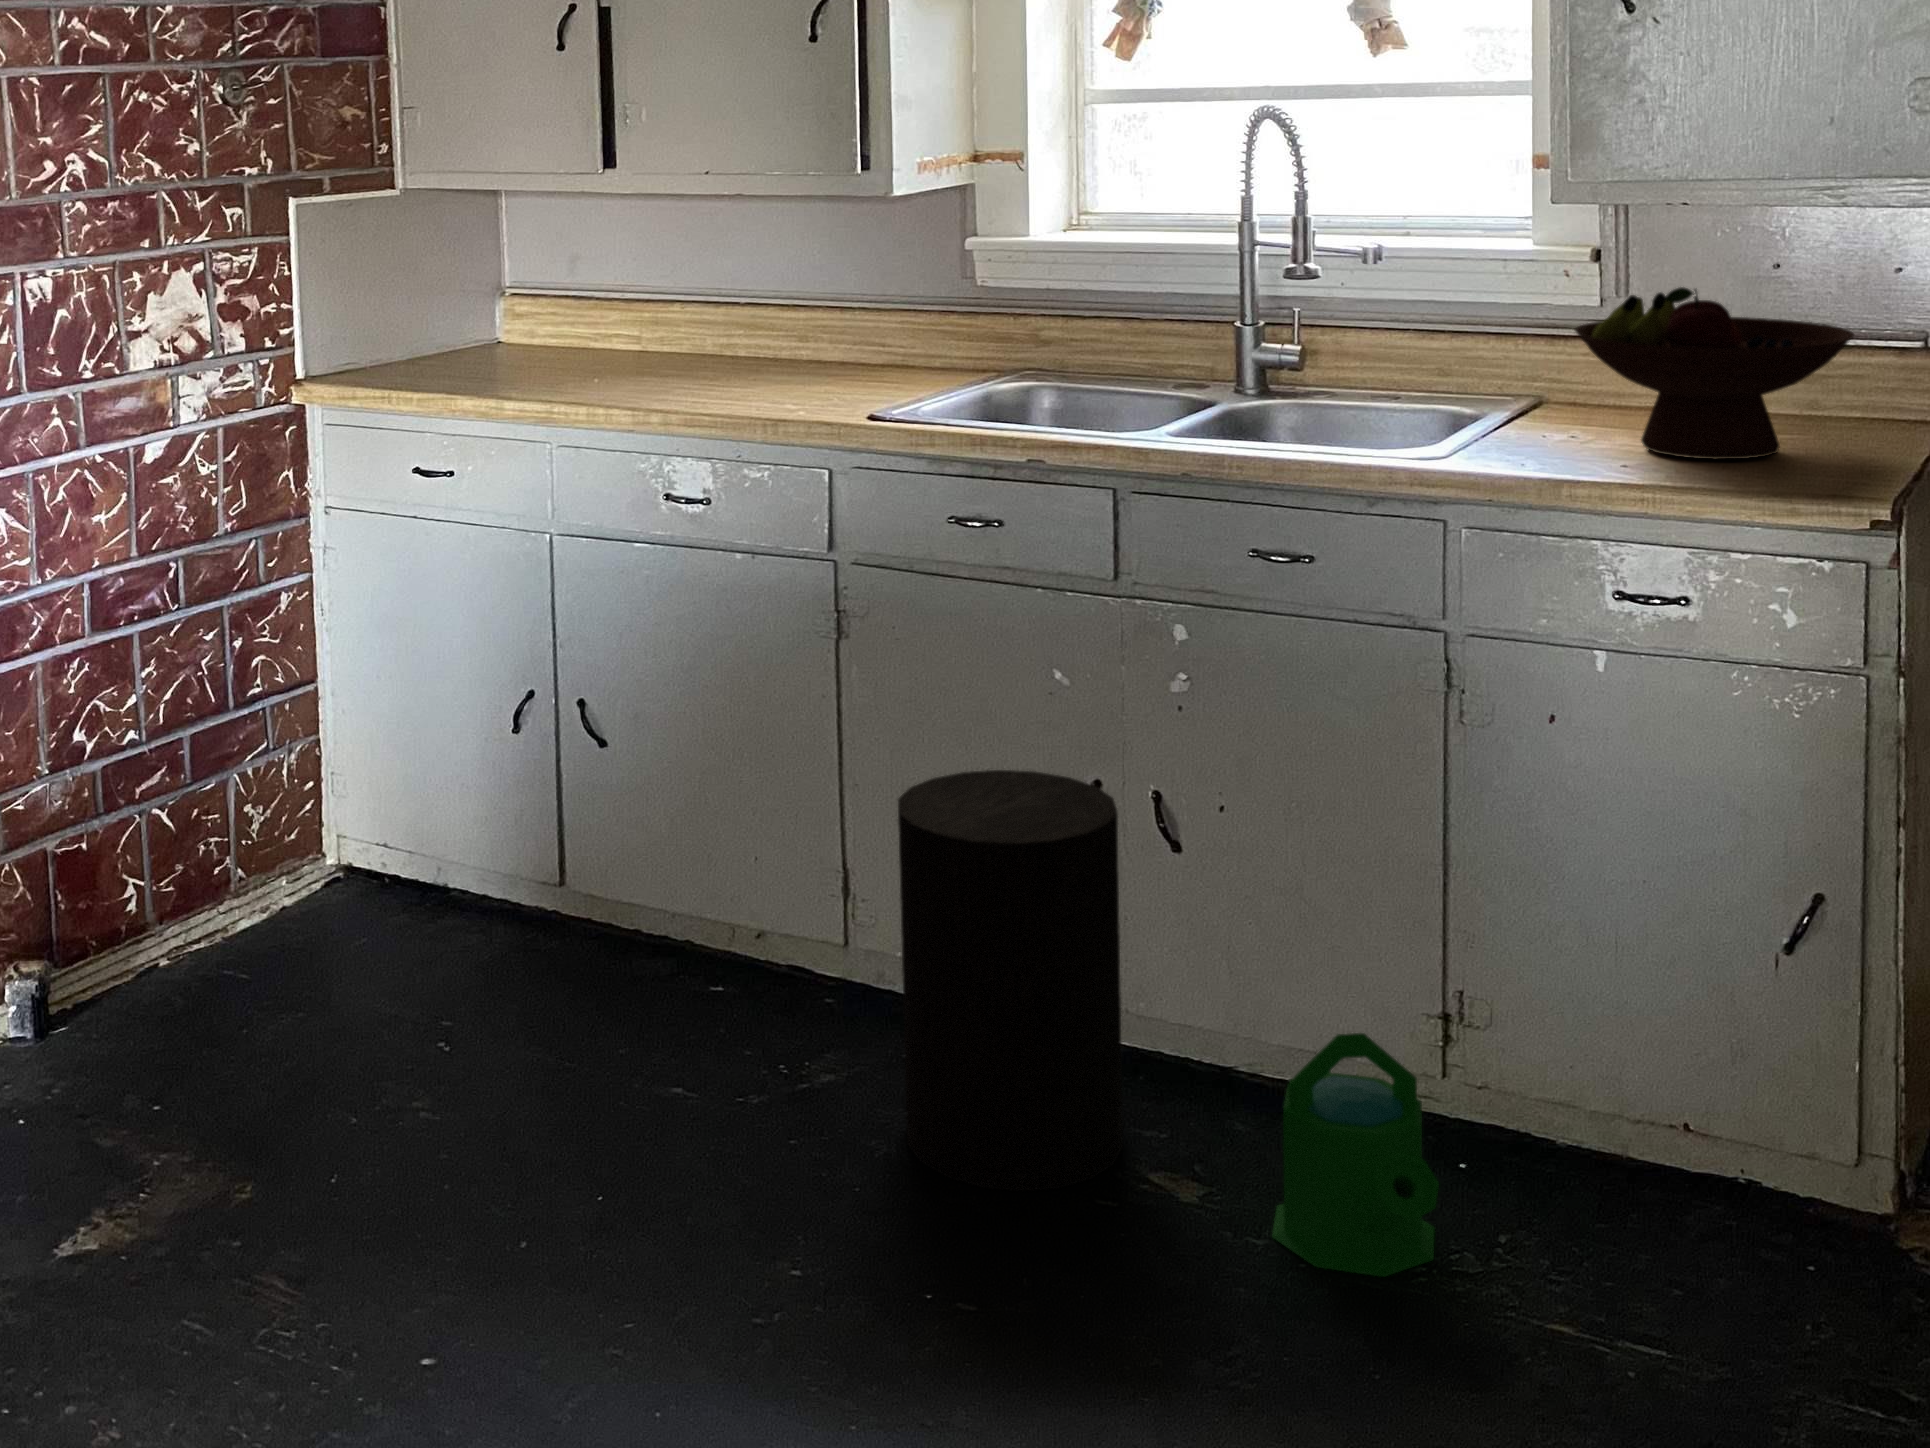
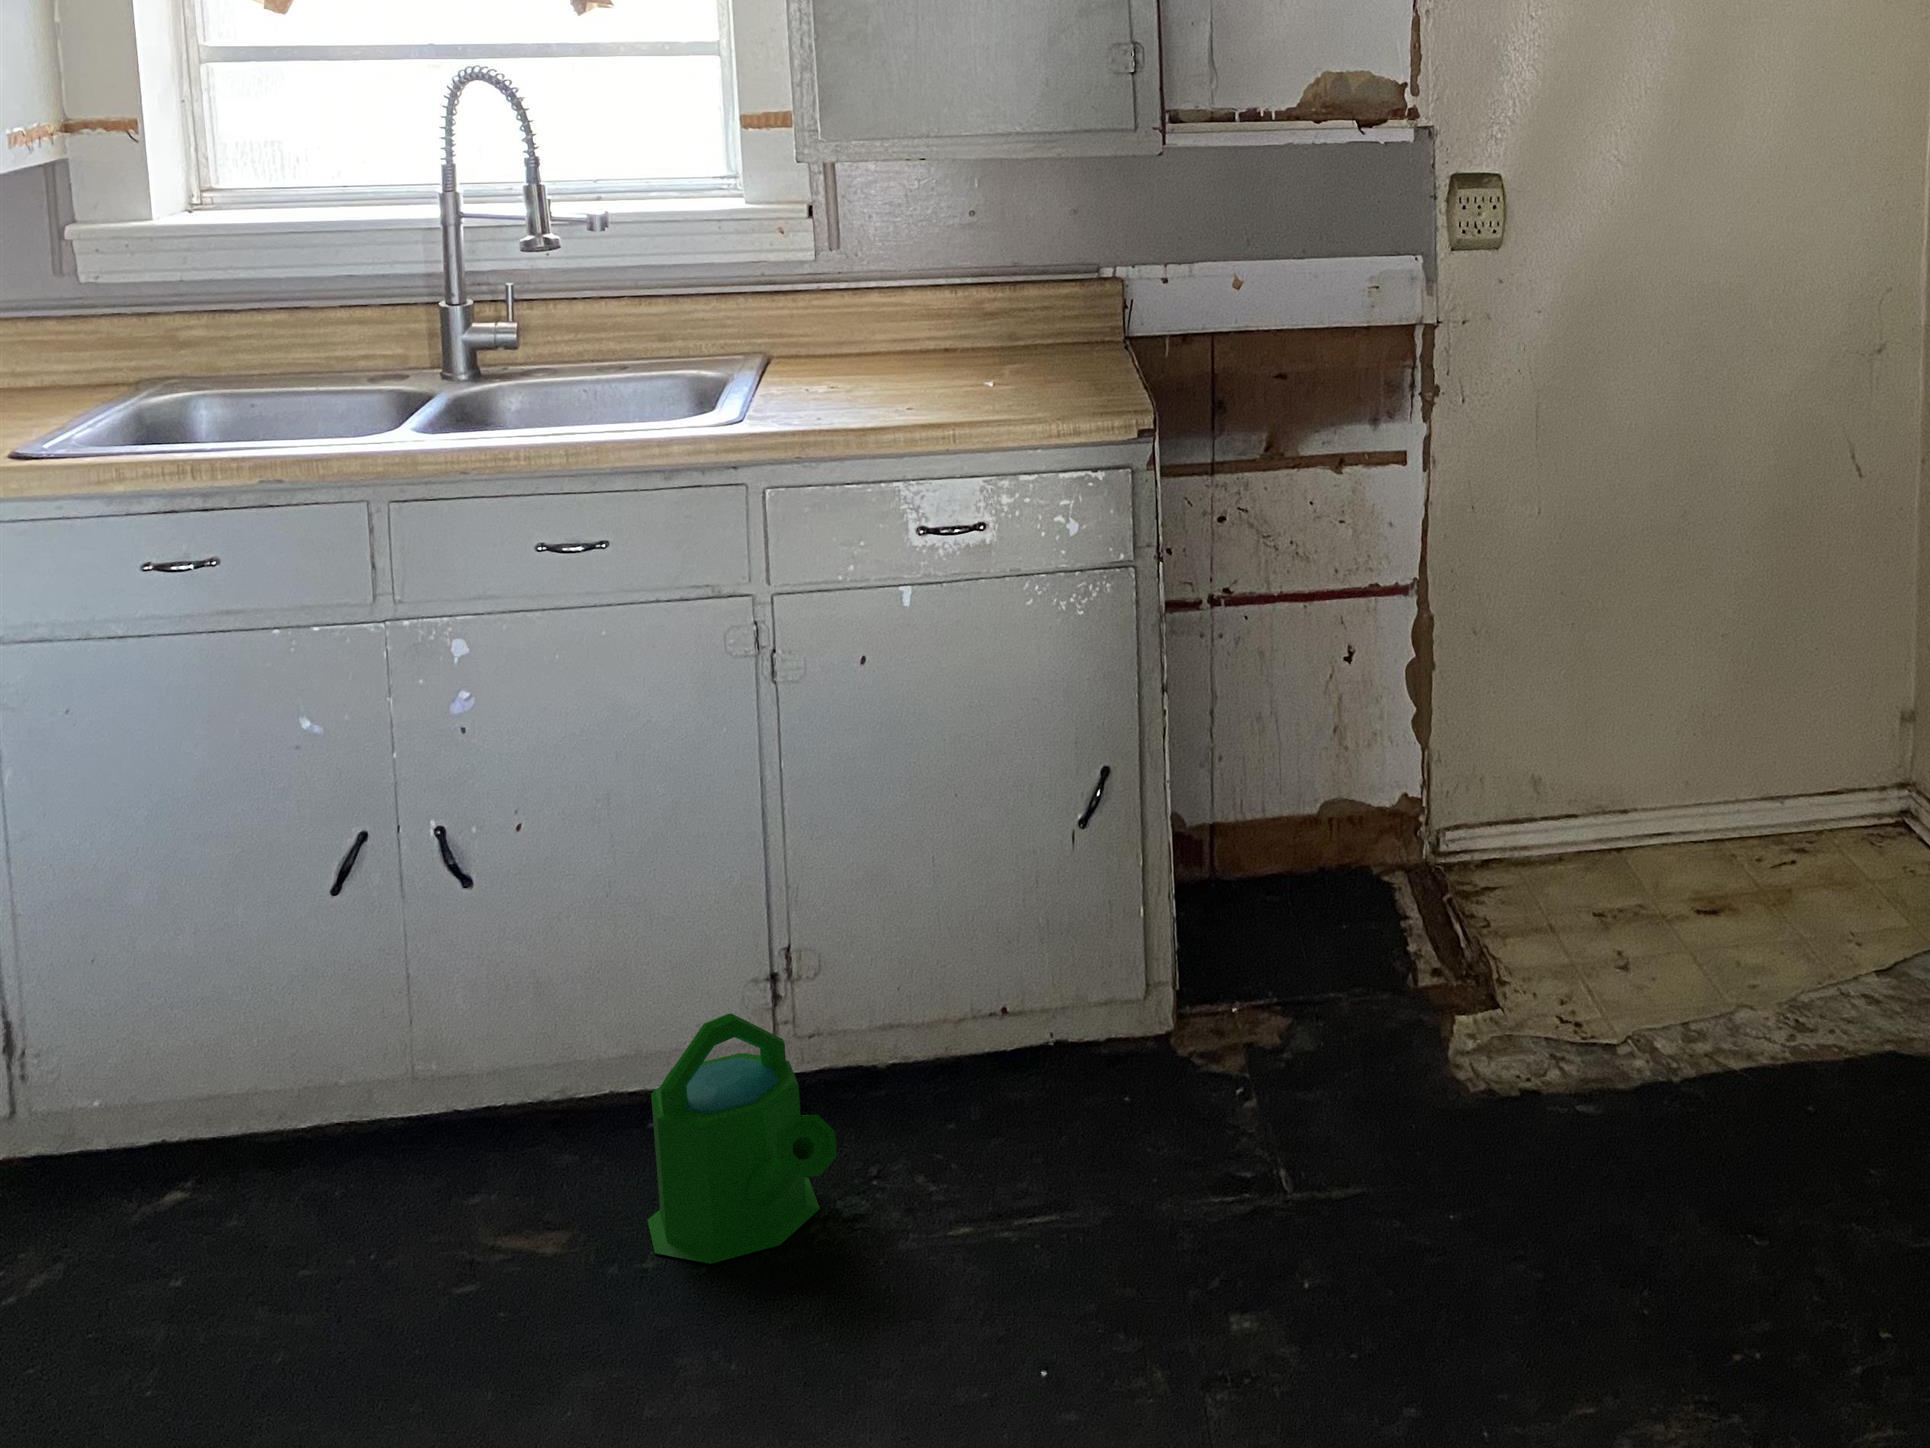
fruit bowl: present [1575,287,1854,459] -> none [835,238,1076,395]
stool: present [898,770,1123,1191] -> none [127,840,455,1345]

